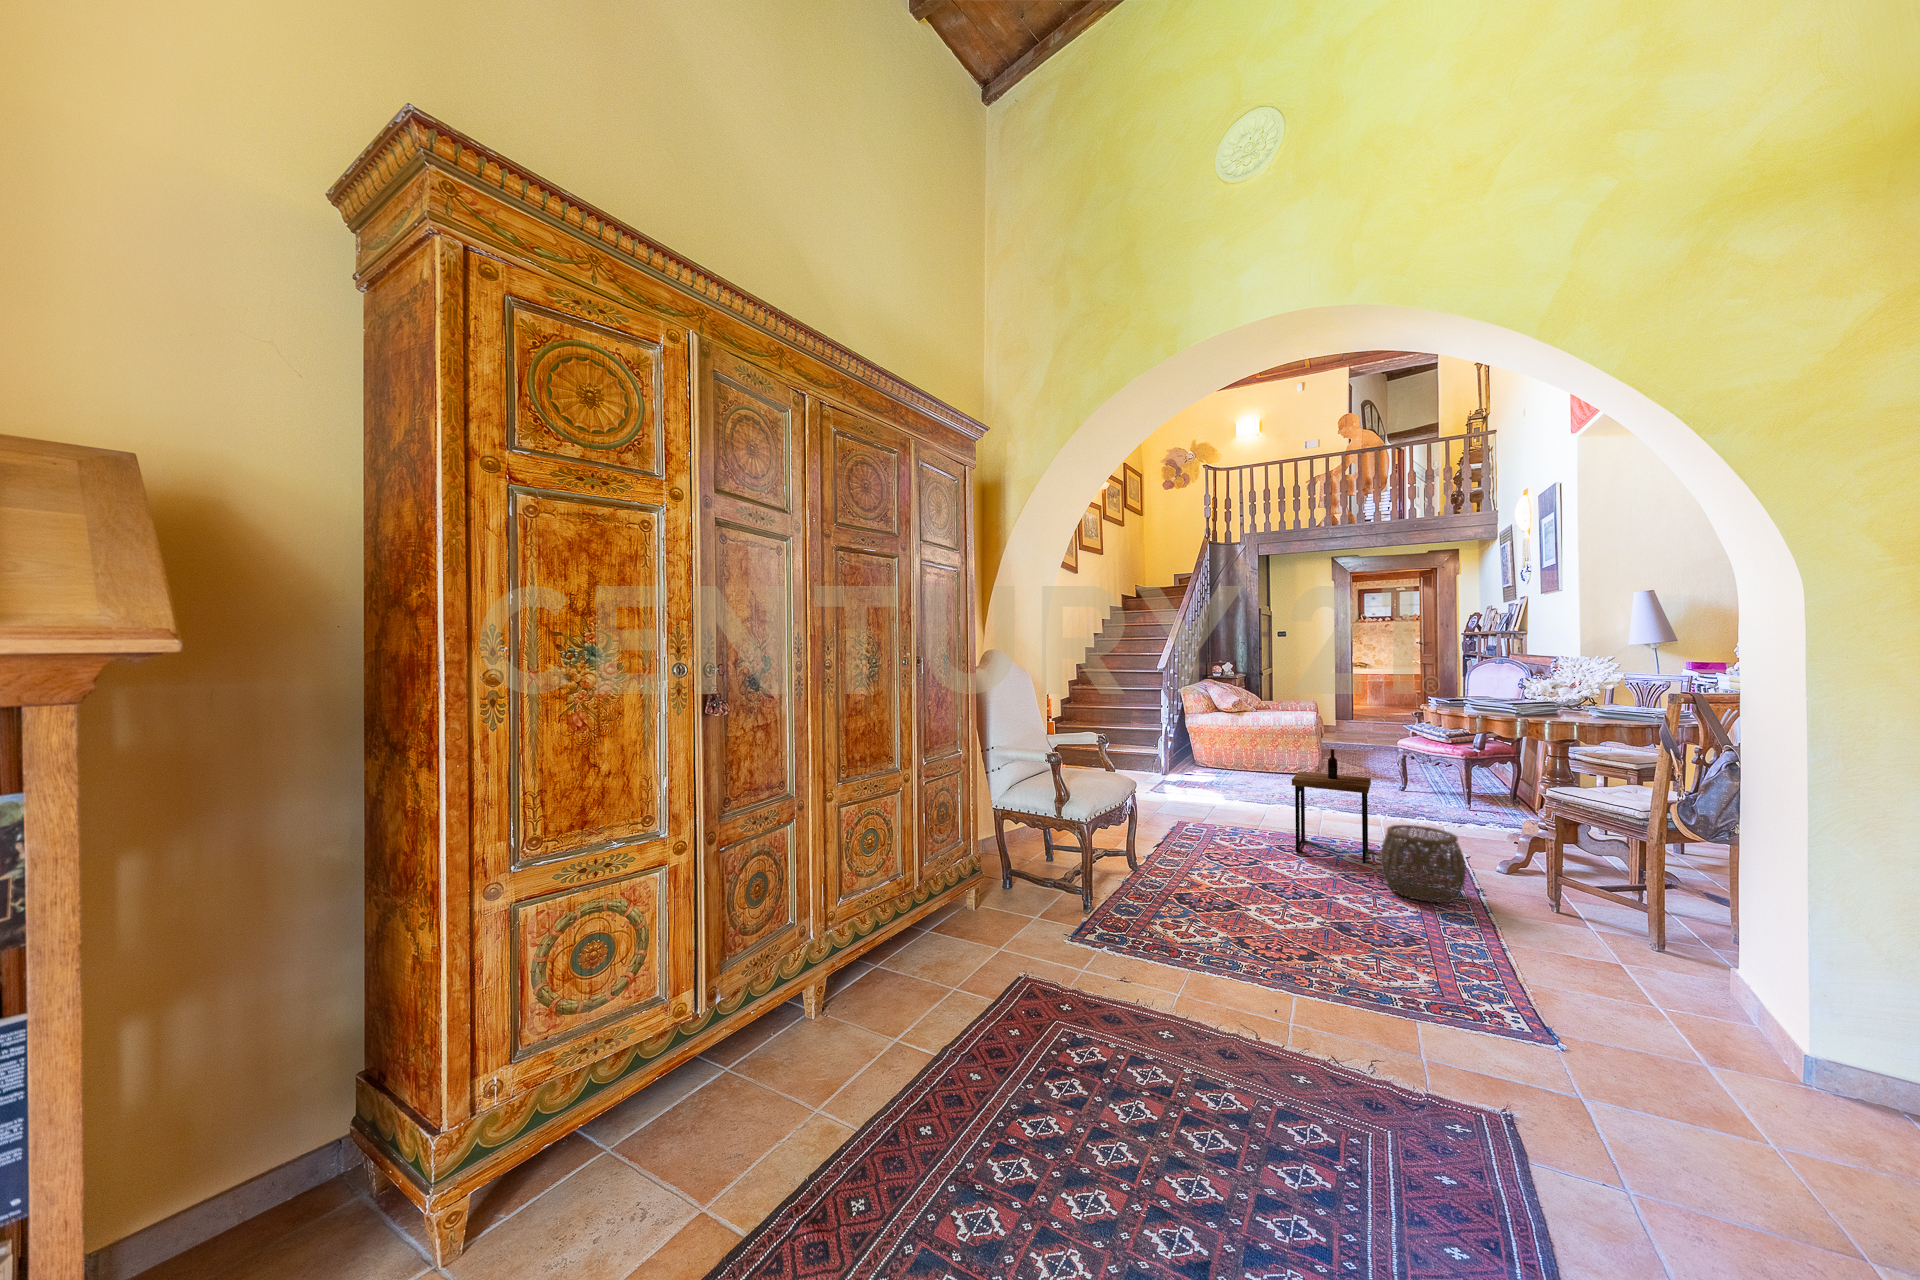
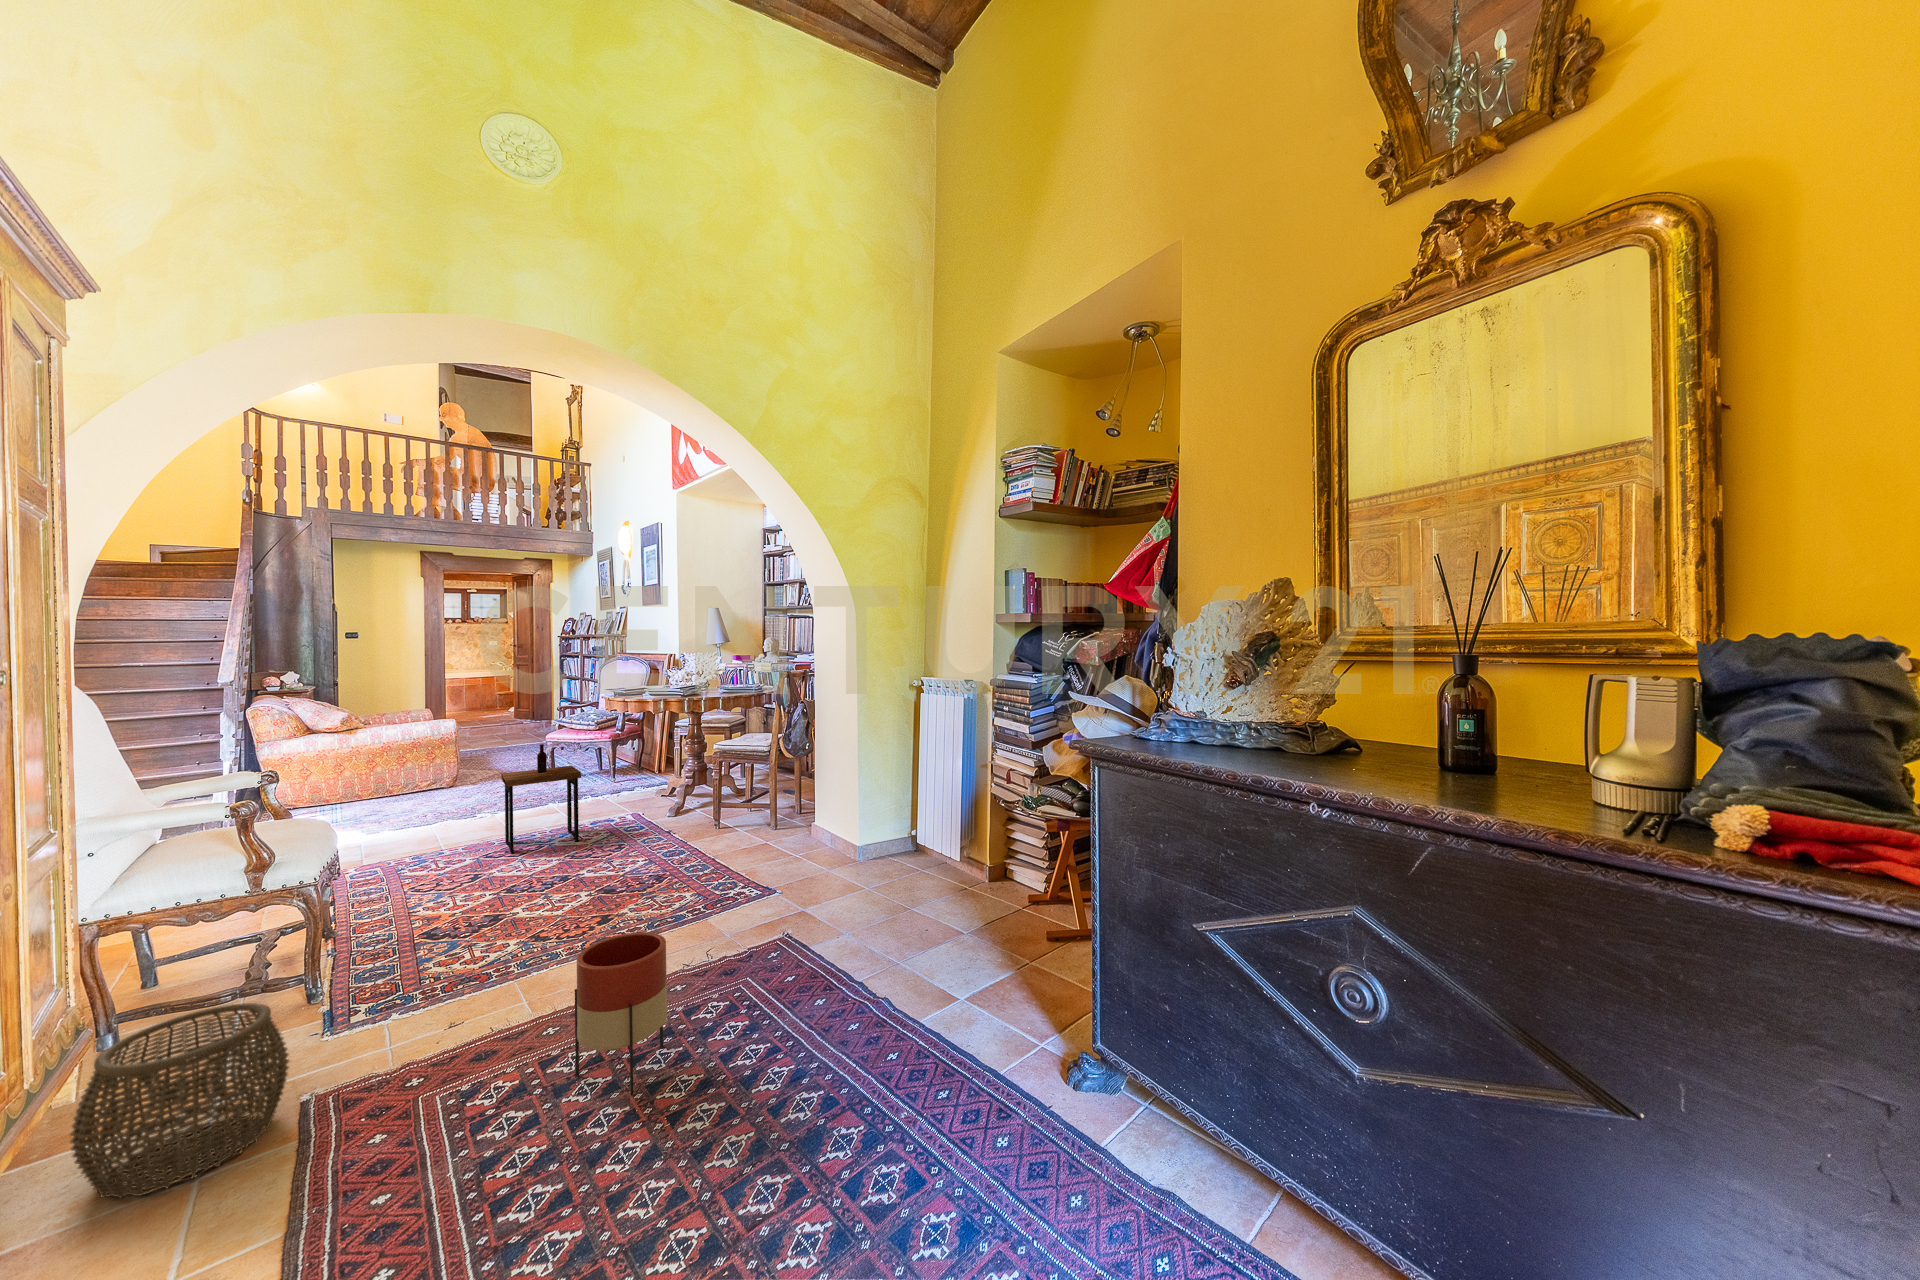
woven basket: present [1380,825,1466,903] -> present [70,1003,289,1198]
planter: none [1126,966,1225,1152] -> present [575,932,667,1096]

